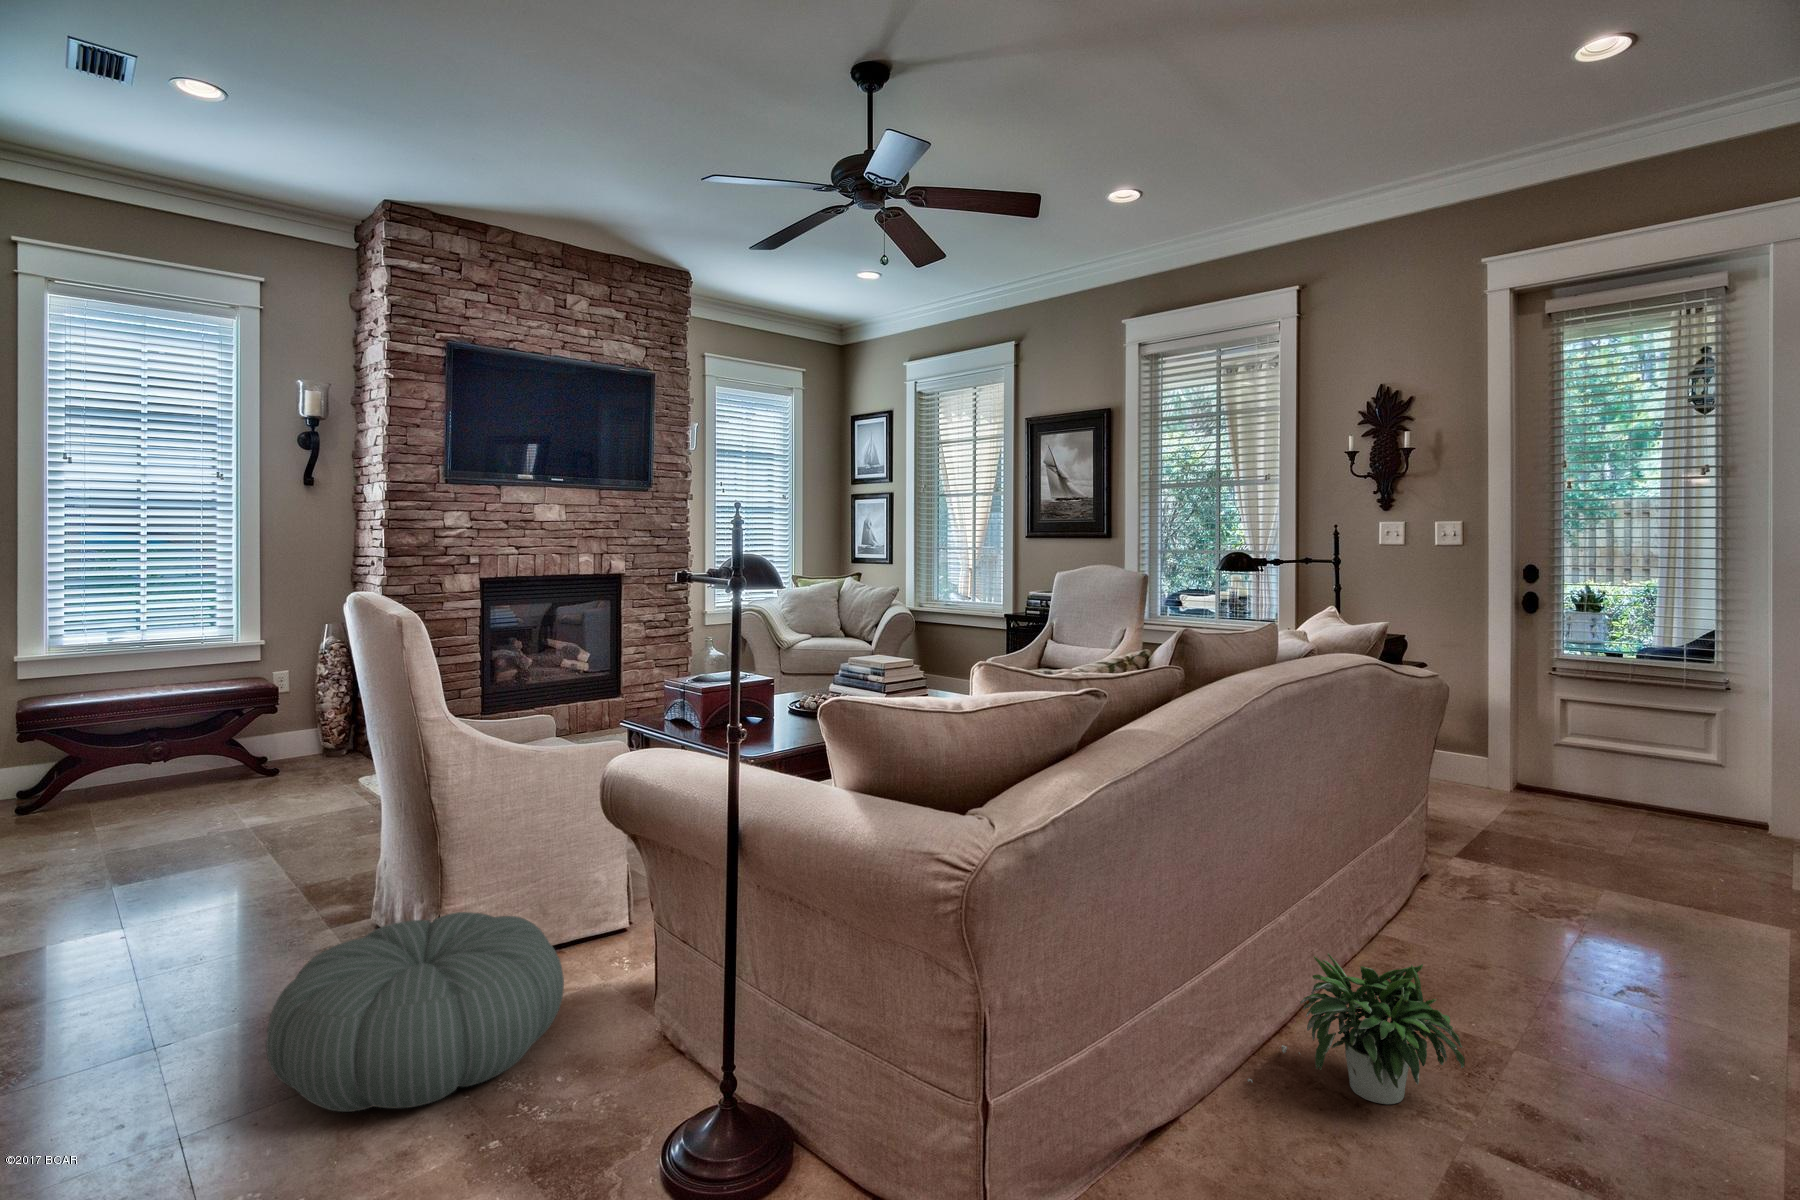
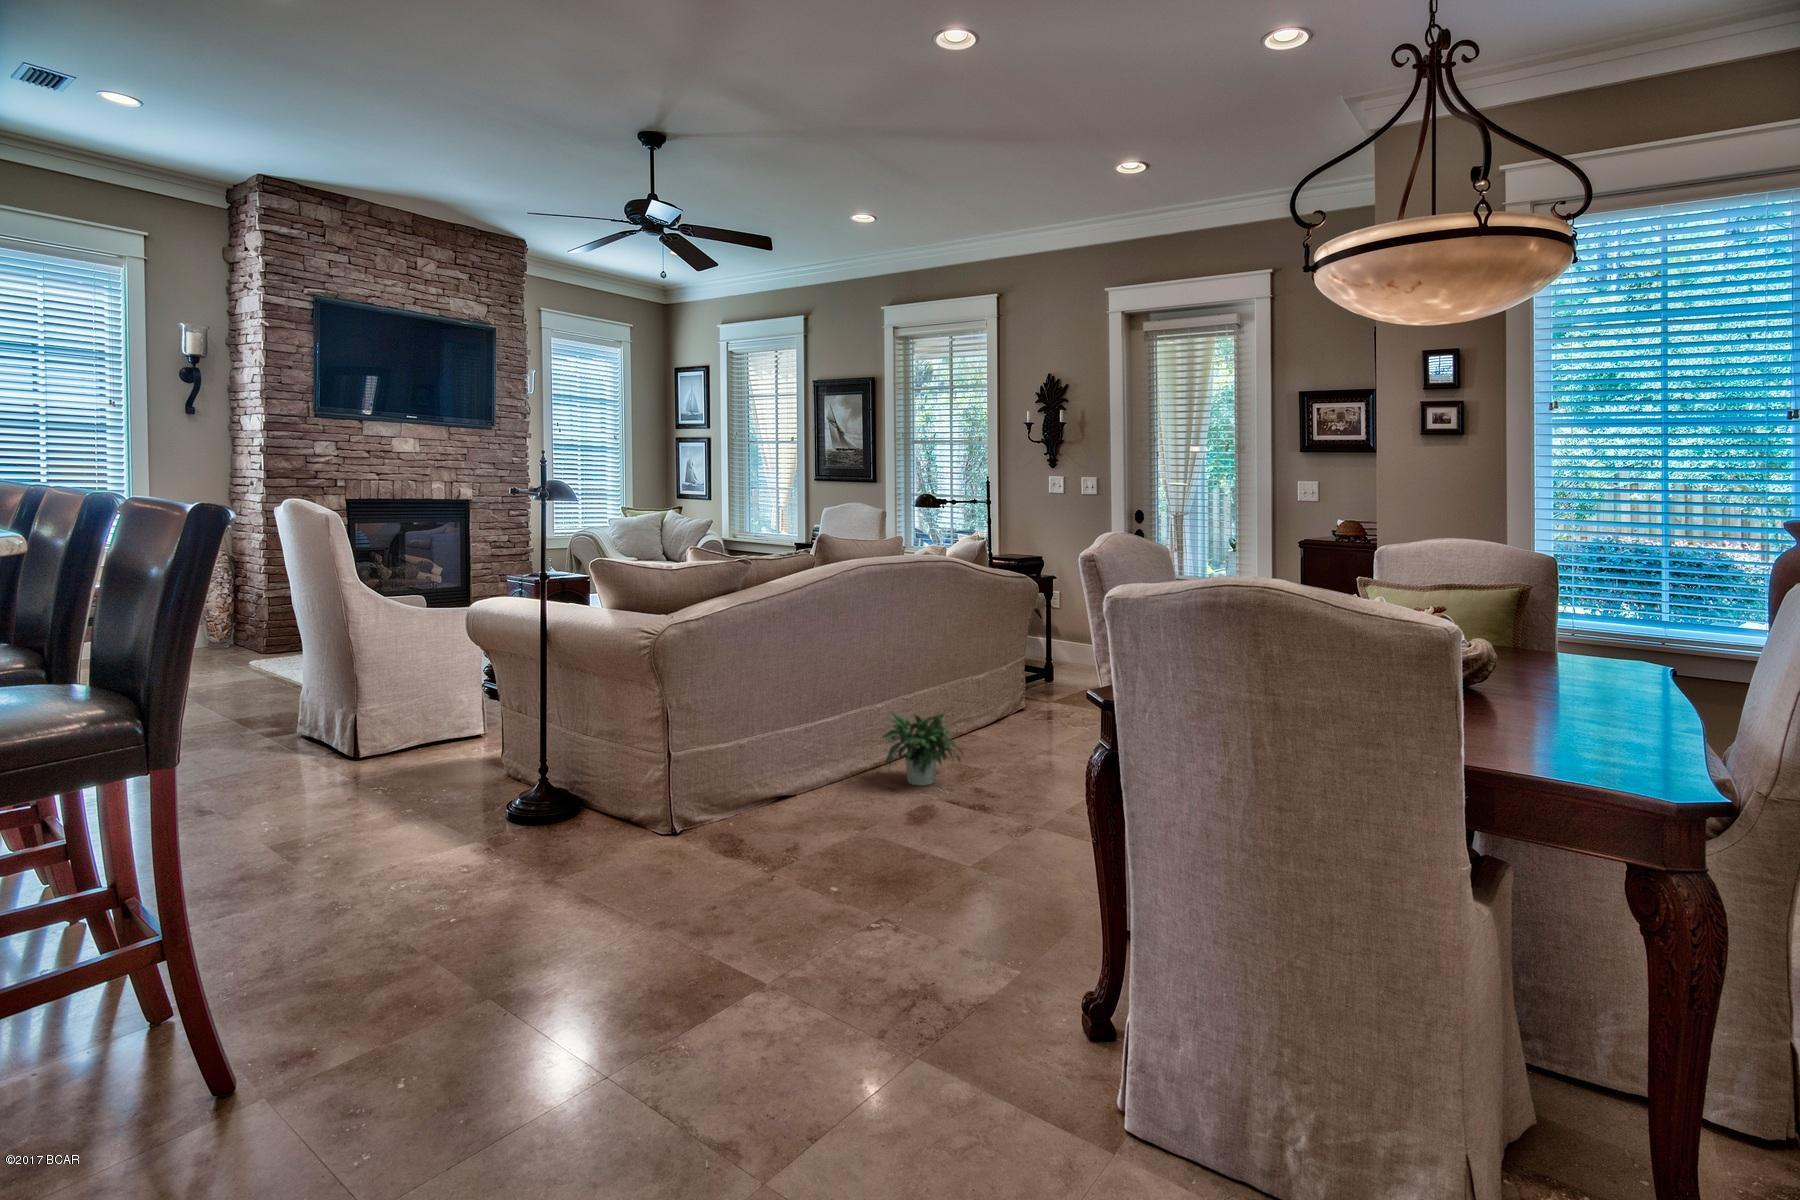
pouf: present [266,912,564,1112] -> none [260,707,447,803]

